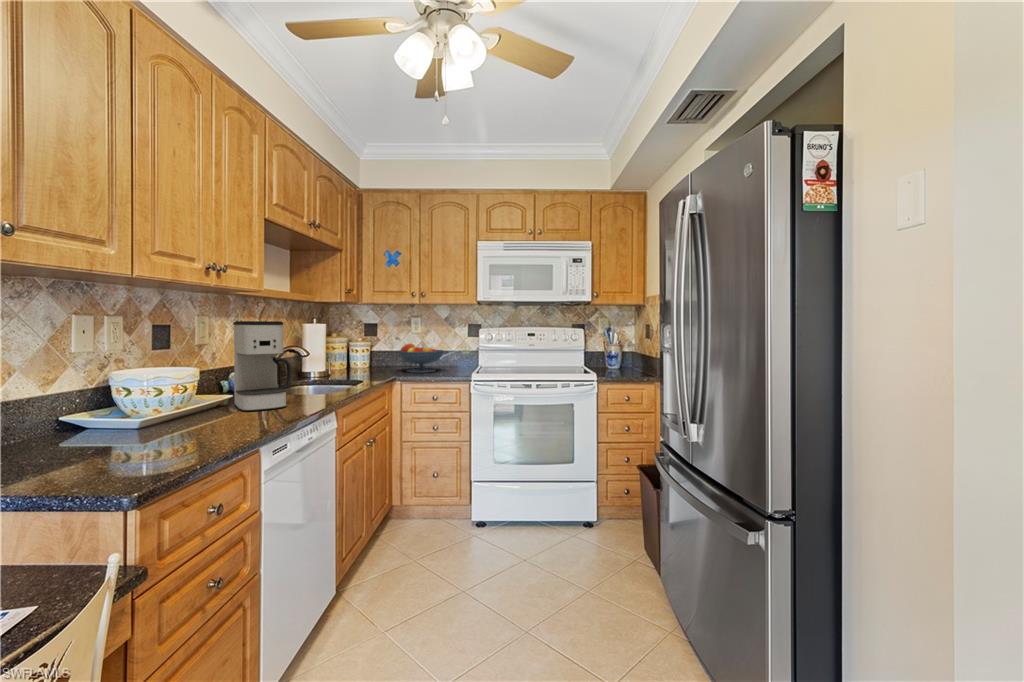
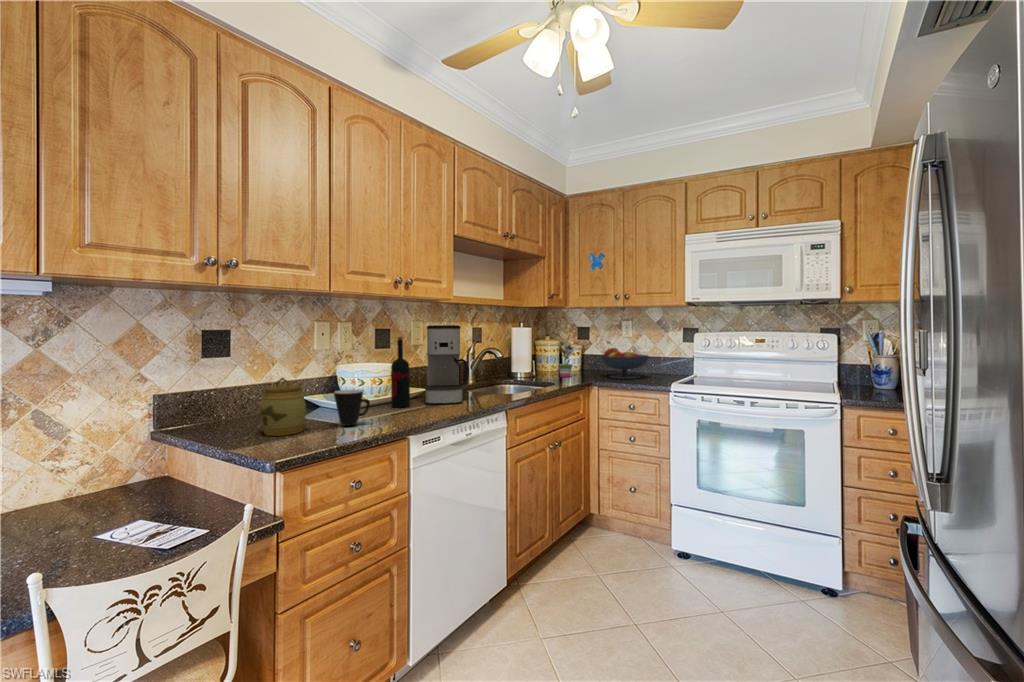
potted plant: none [354,329,375,374] -> present [558,334,575,377]
wine bottle: none [199,335,224,419] -> present [391,337,410,407]
jar: none [40,390,119,470] -> present [260,377,306,436]
mug: none [154,400,204,445] -> present [334,390,370,426]

